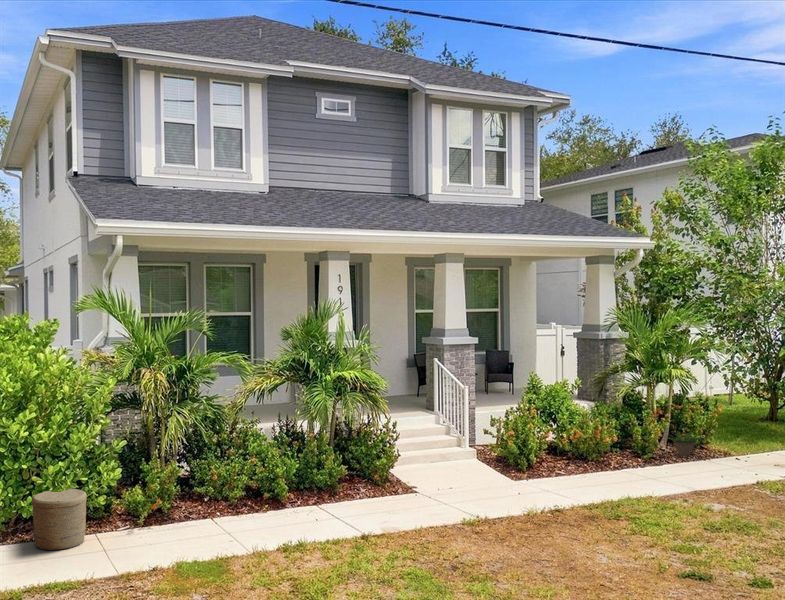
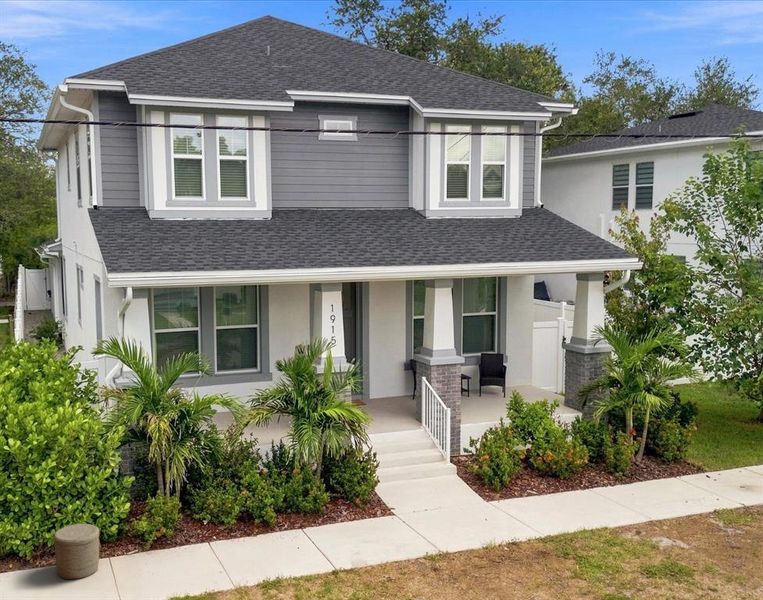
decorative plant: present [668,432,703,456] -> none [637,448,675,473]

